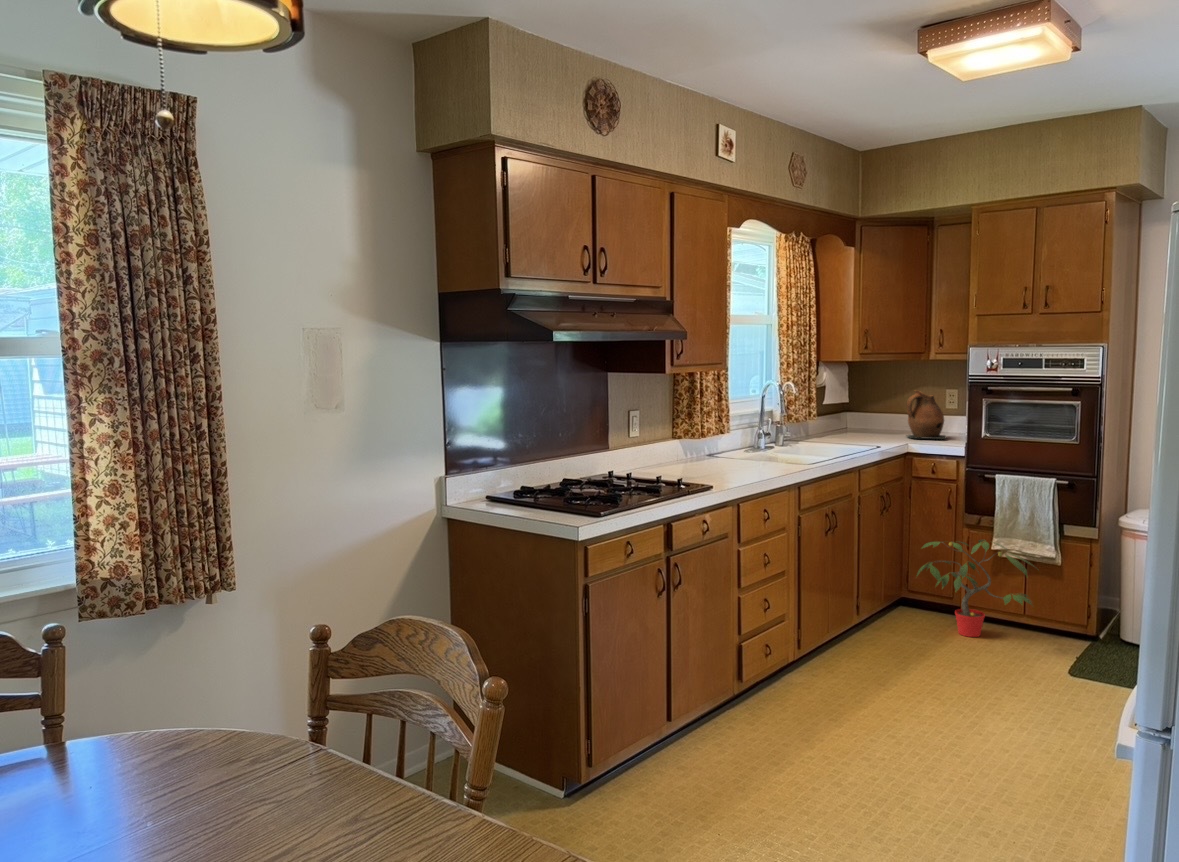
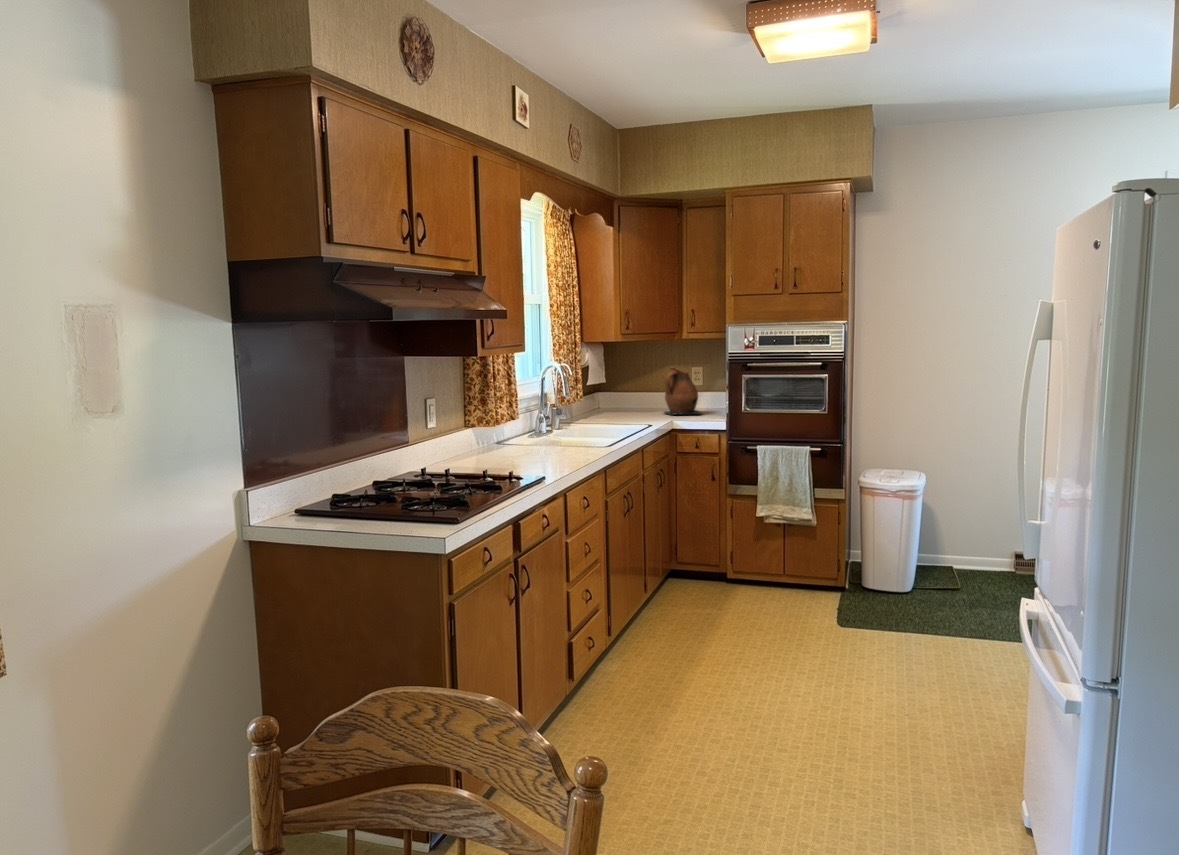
potted plant: present [917,540,1034,637] -> none [690,509,805,603]

